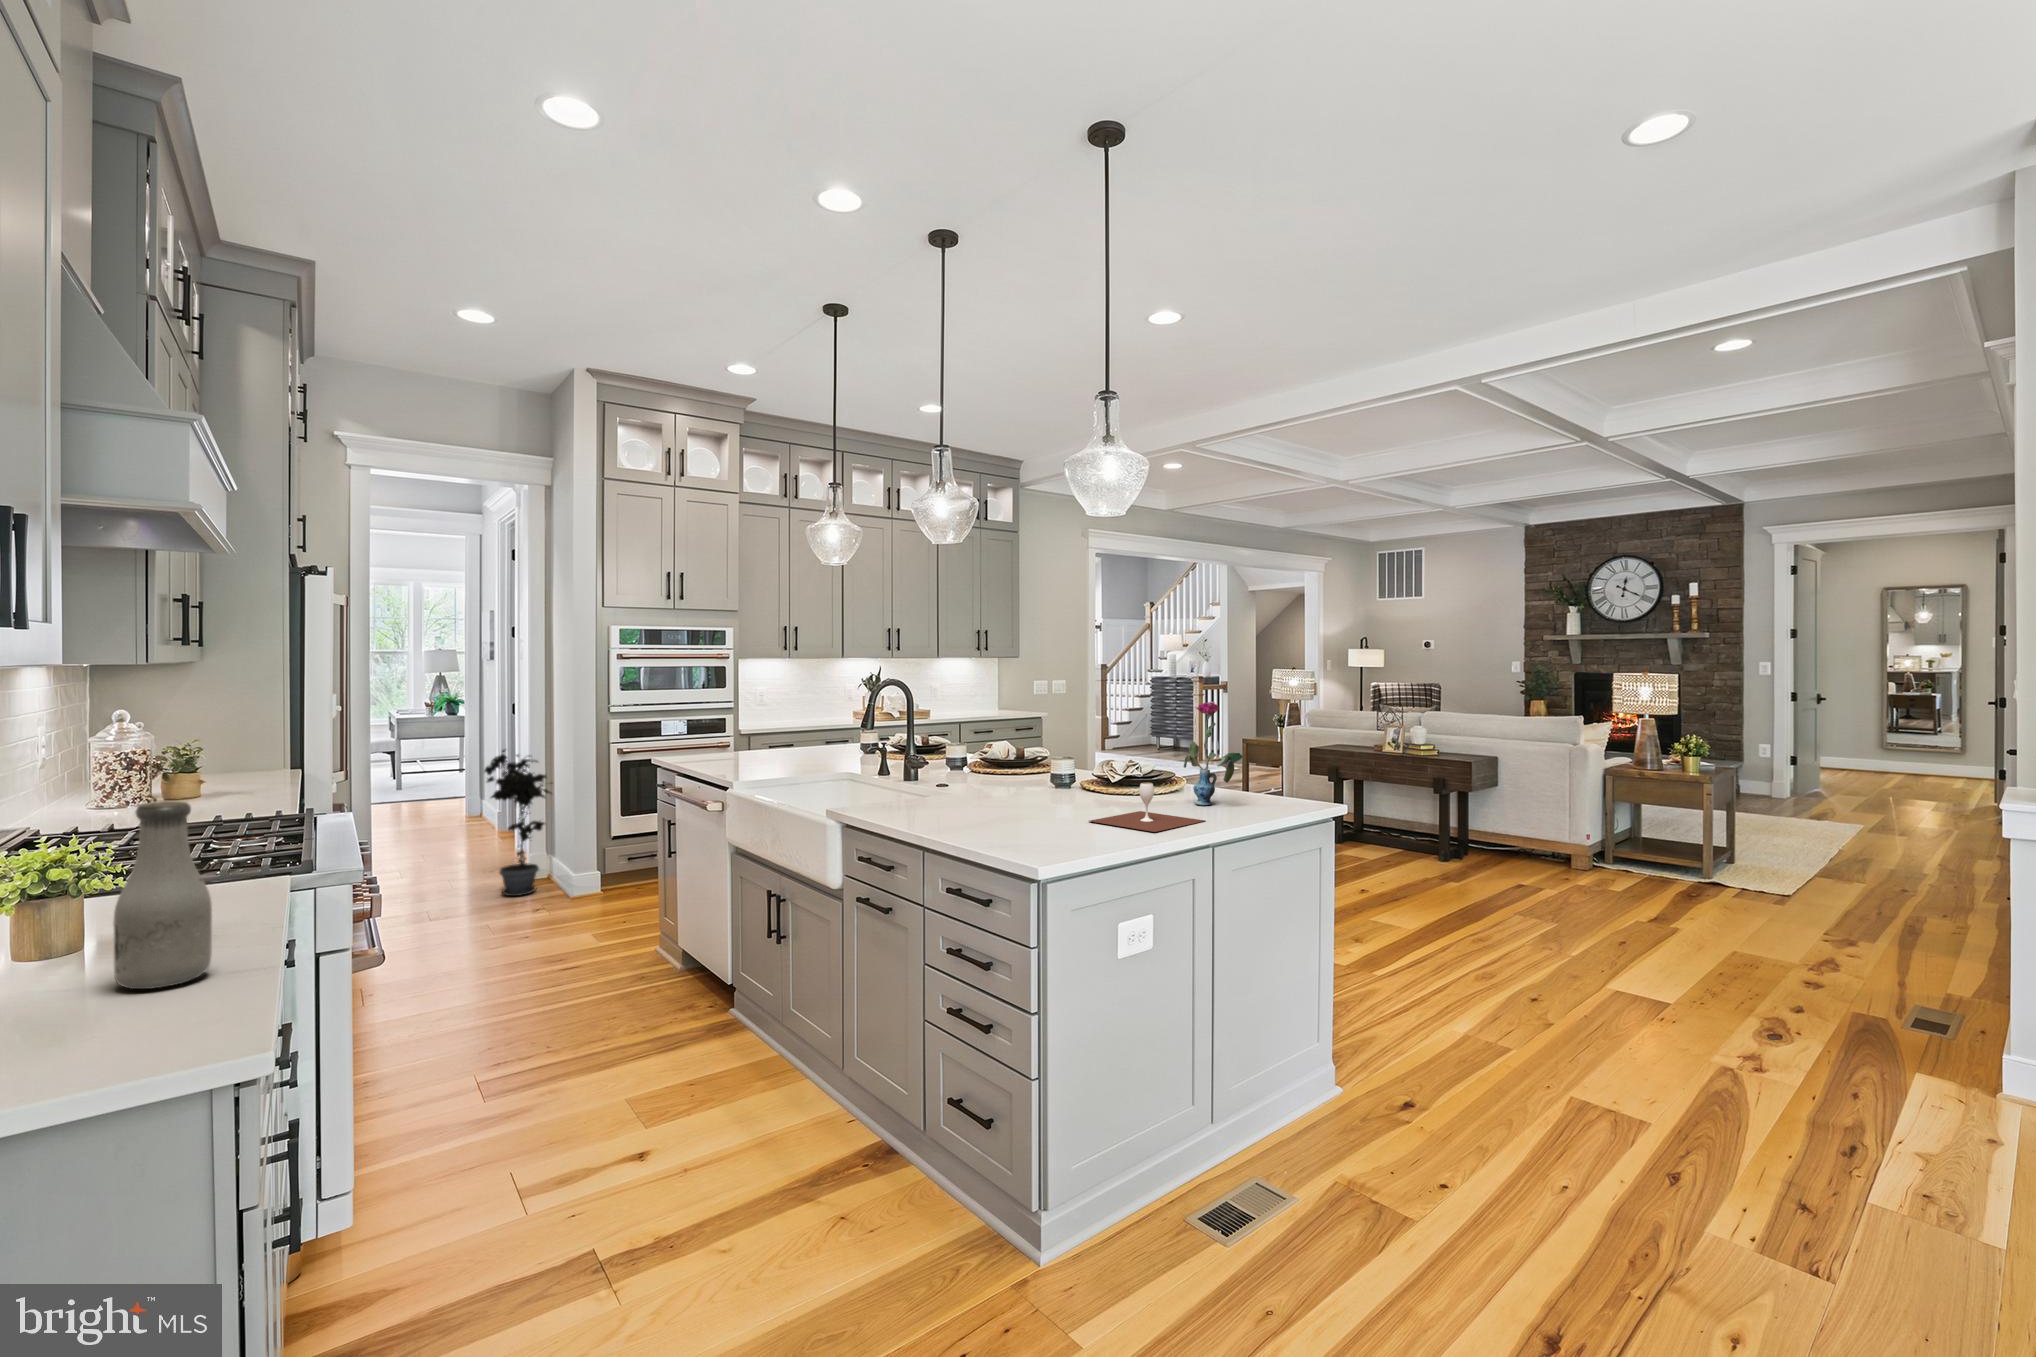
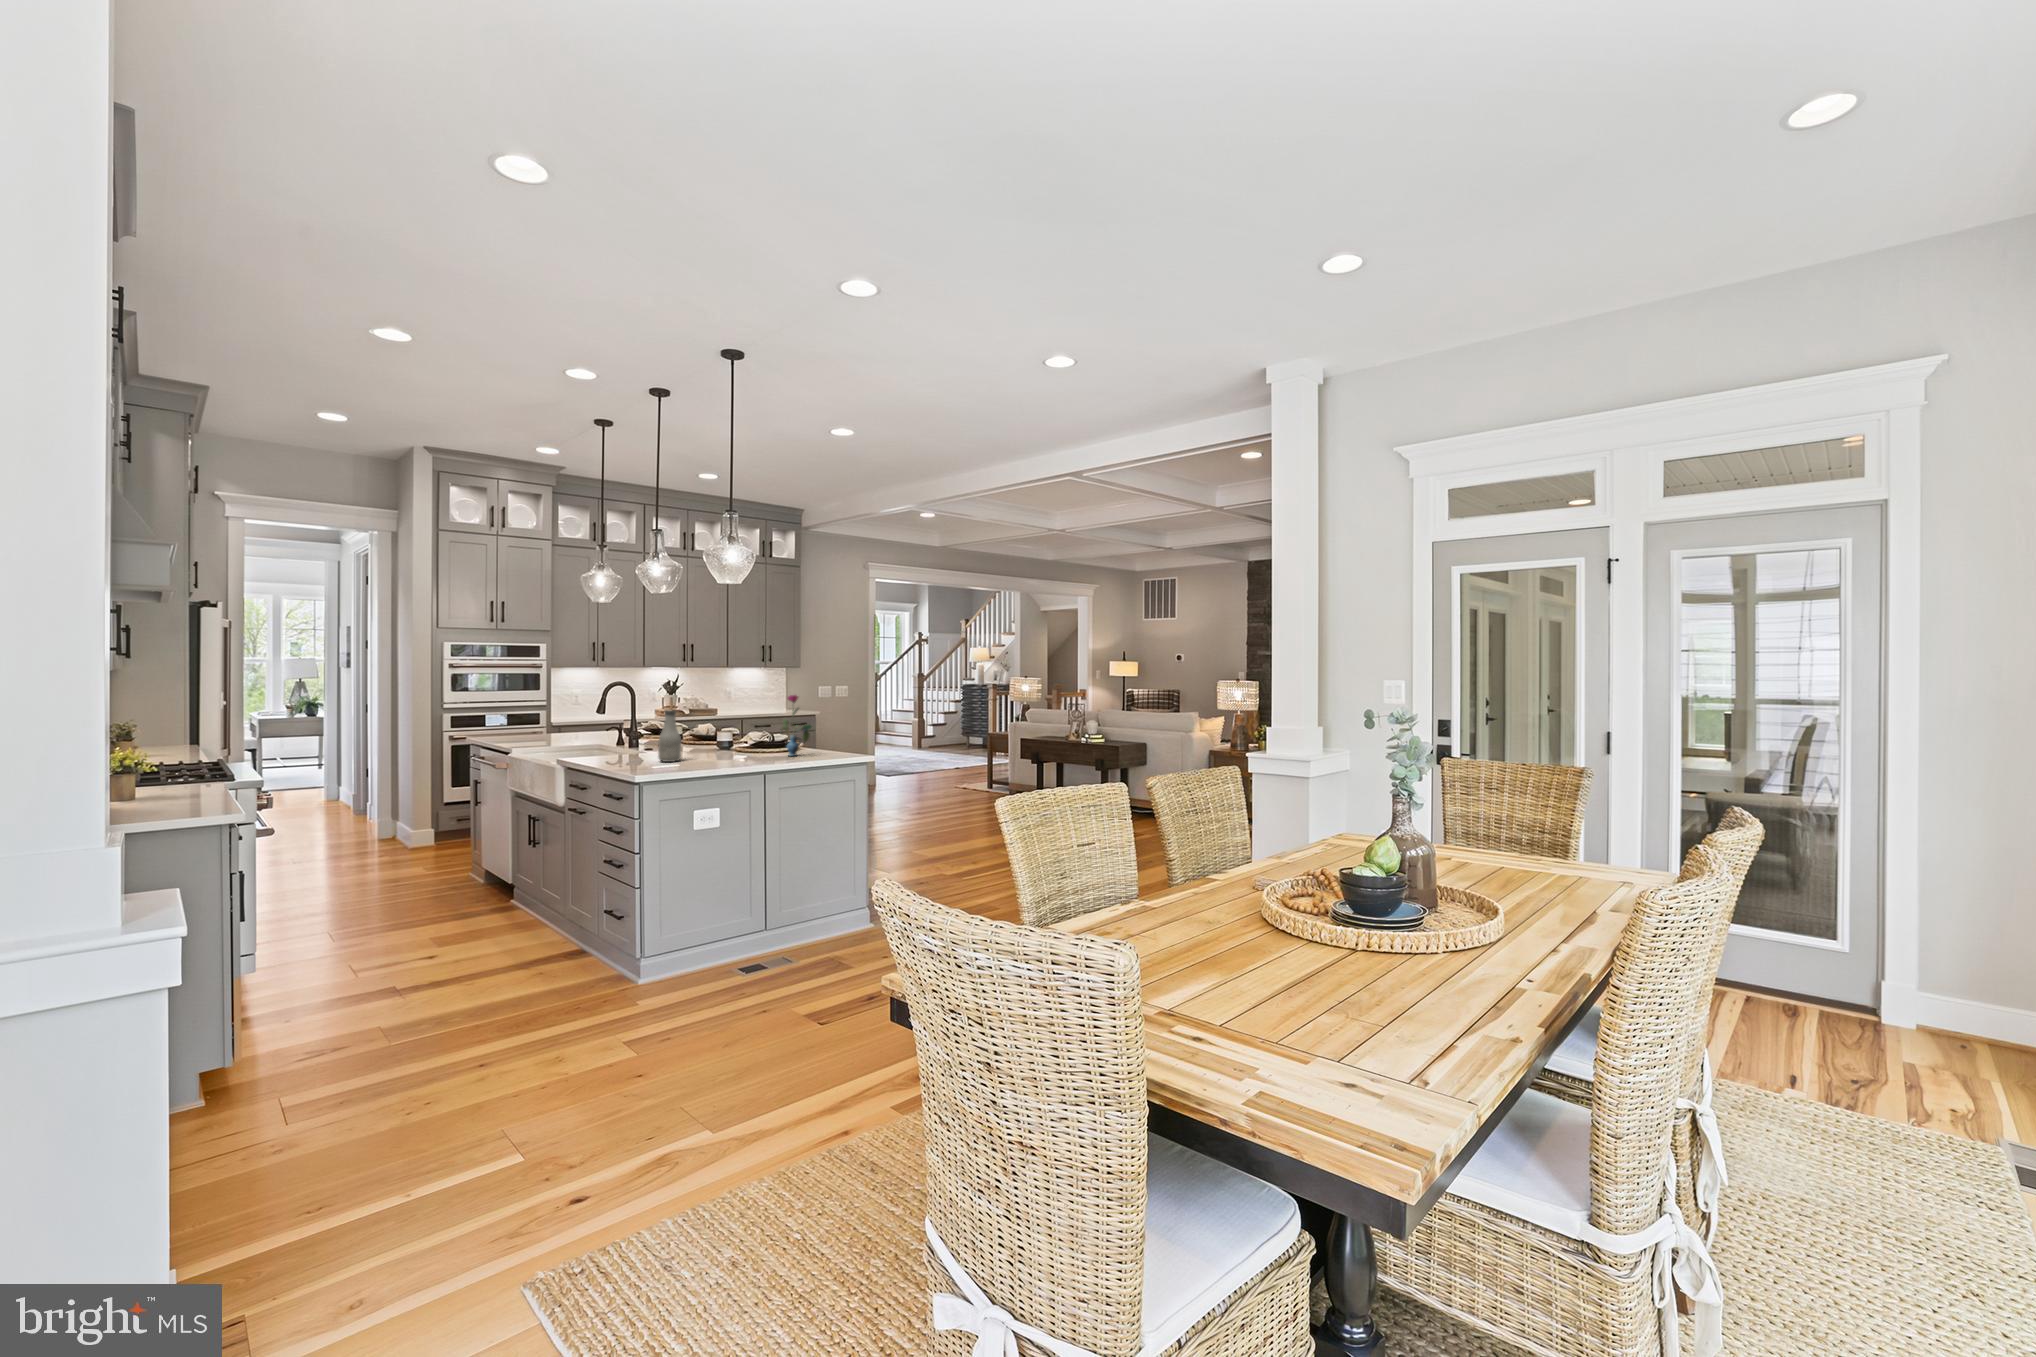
potted plant: present [485,749,552,896] -> none [336,736,397,850]
wine glass: present [1090,783,1205,832] -> none [705,740,775,766]
bottle: present [113,802,212,989] -> present [658,710,681,762]

